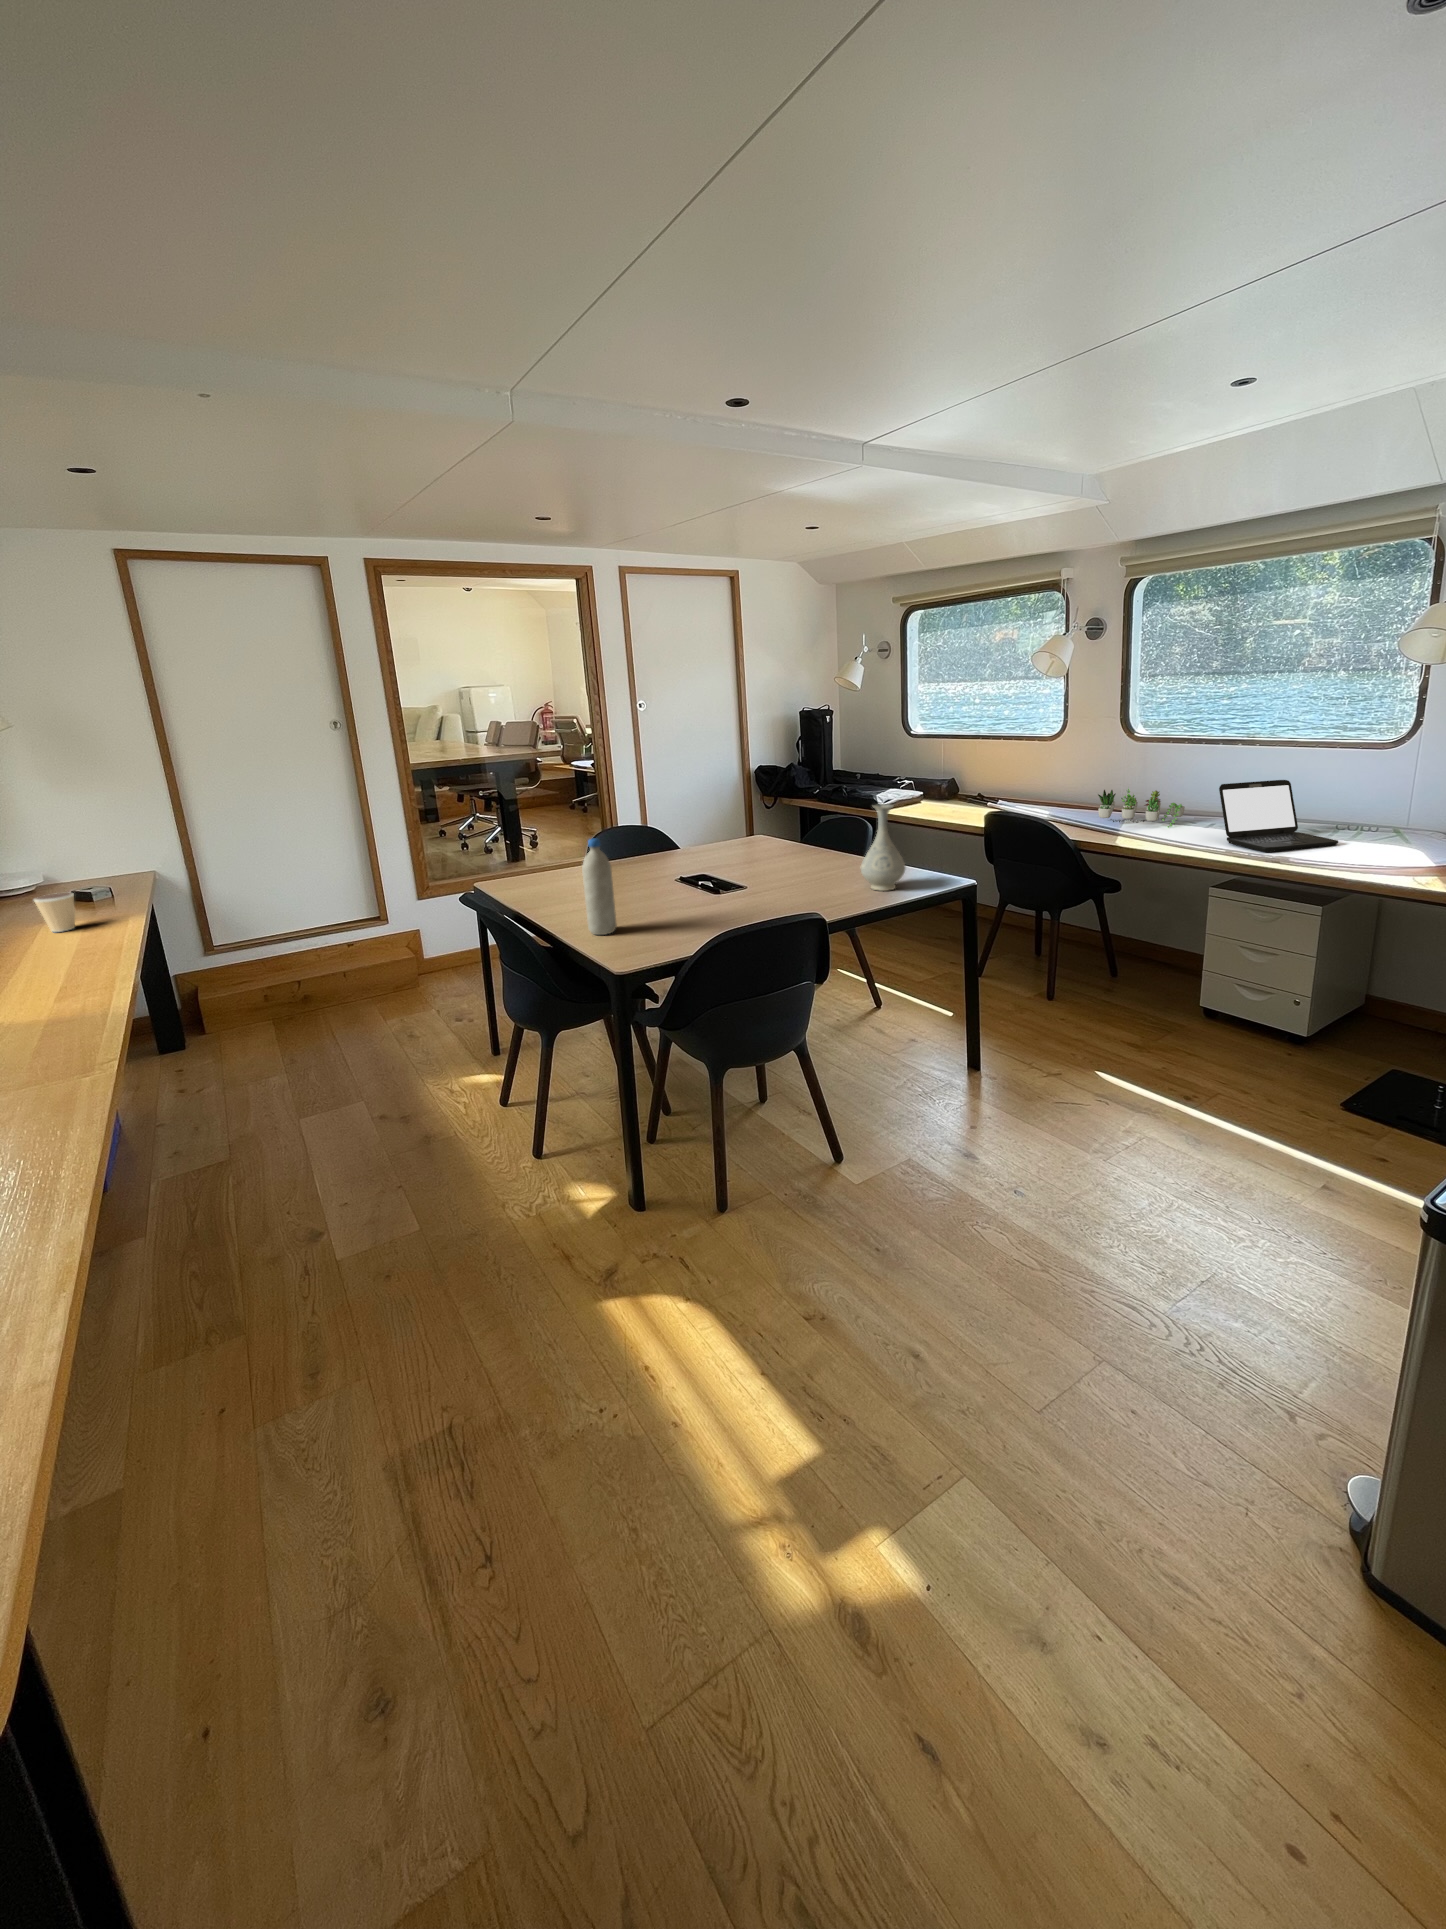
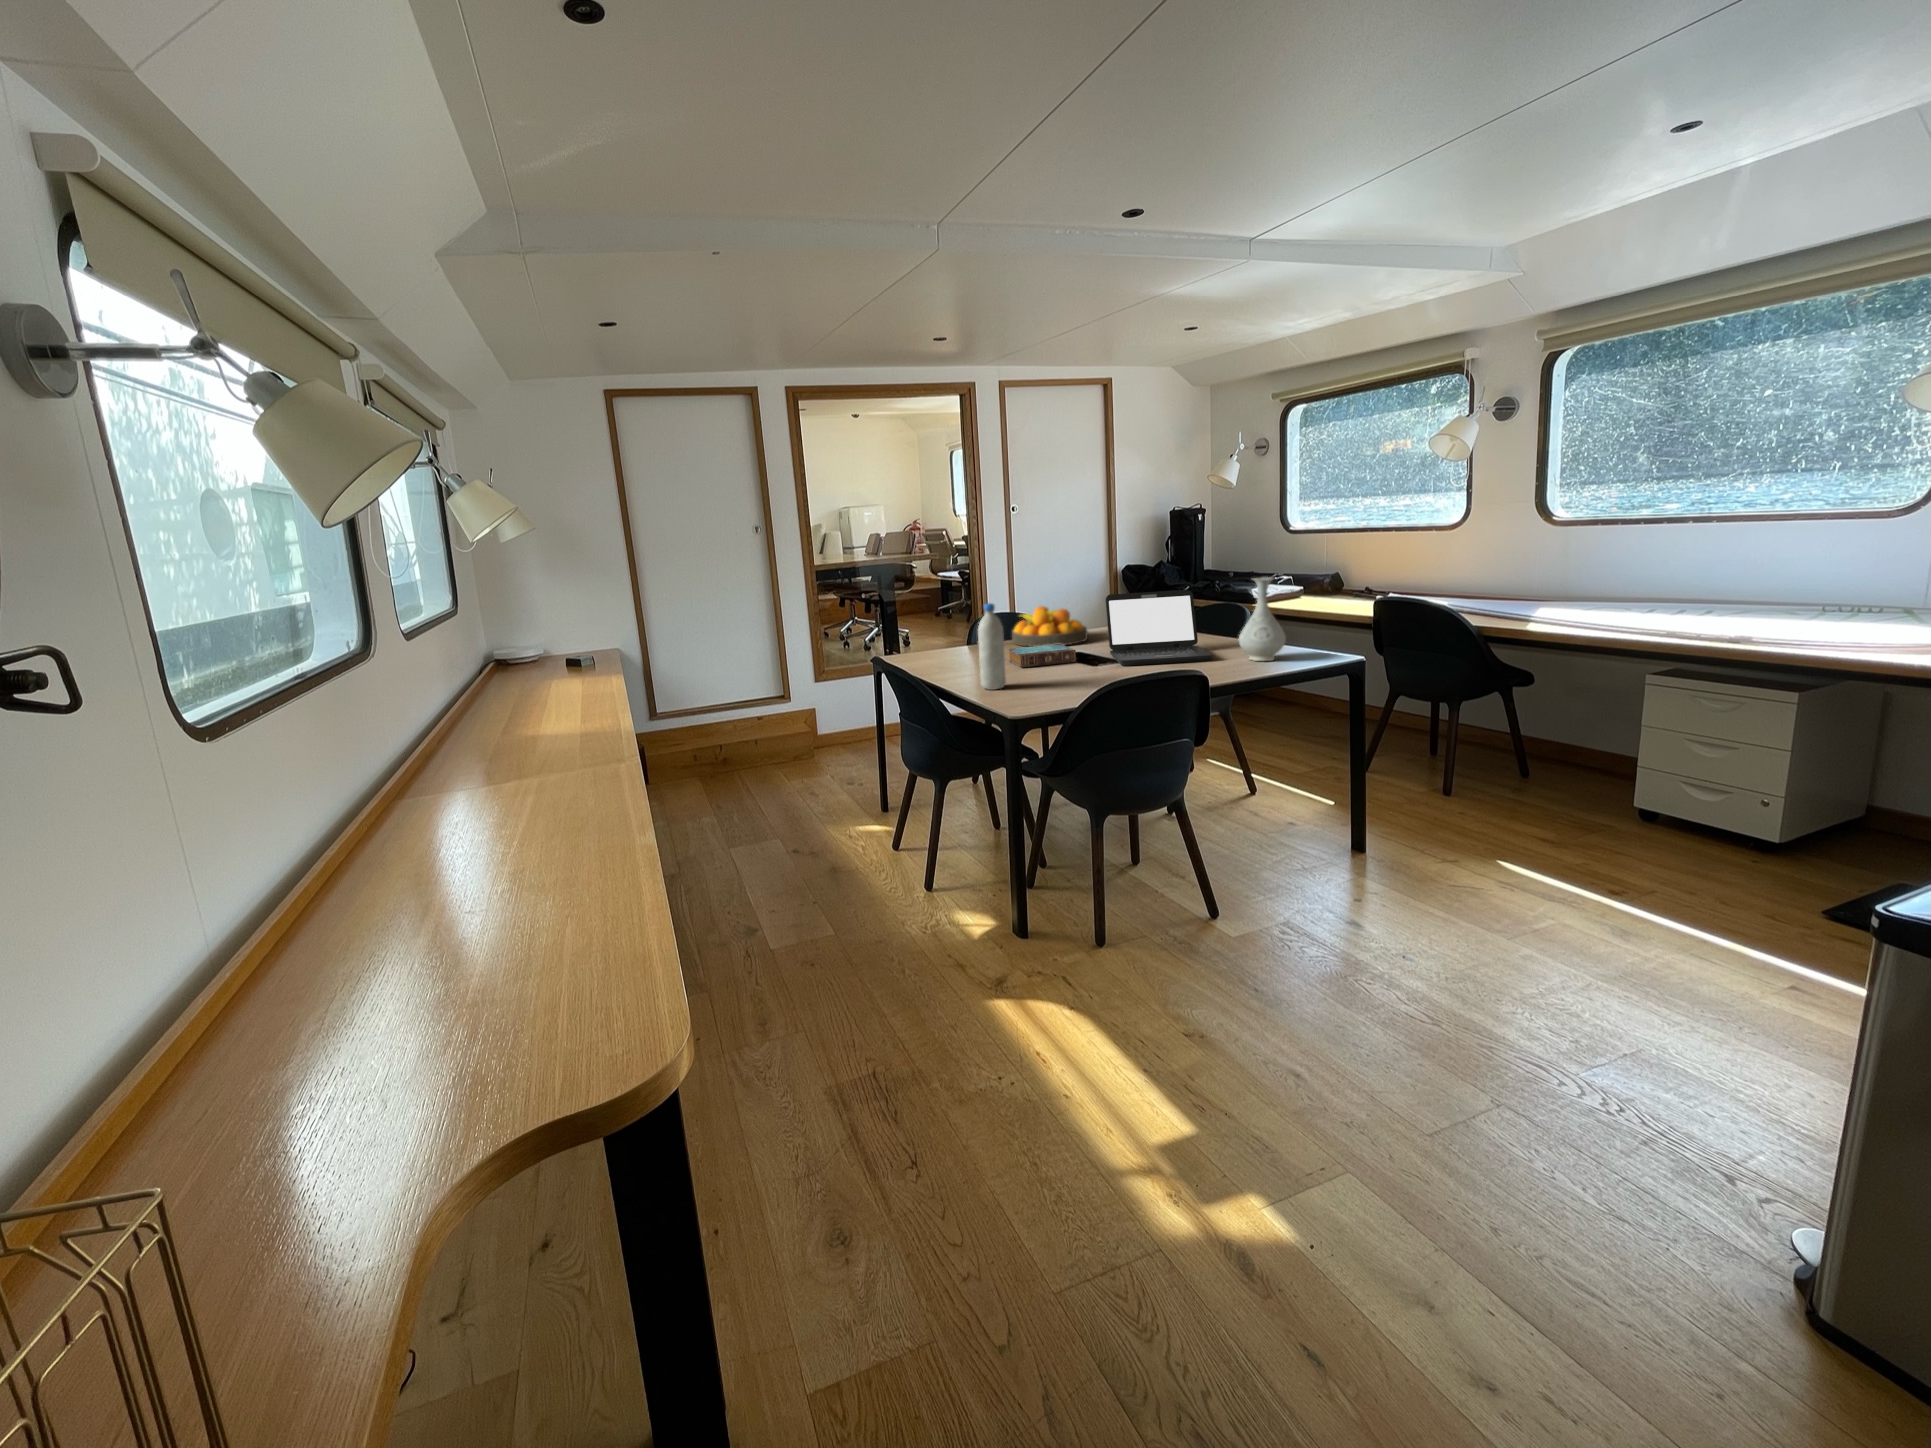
laptop: present [1219,780,1338,852] -> present [1105,590,1213,666]
succulent plant: present [1098,789,1185,828] -> none [1508,570,1617,613]
fruit bowl: none [632,824,713,871] -> present [1012,606,1088,646]
book: none [624,871,697,902] -> present [1009,644,1076,668]
coffee cup: present [34,893,75,932] -> none [554,652,580,682]

